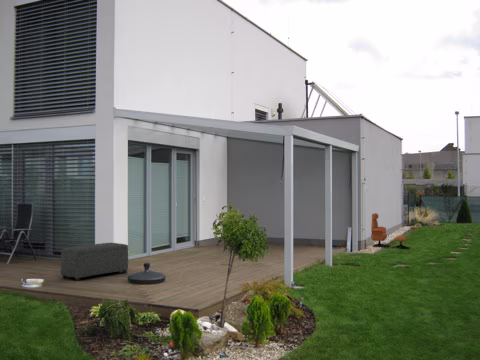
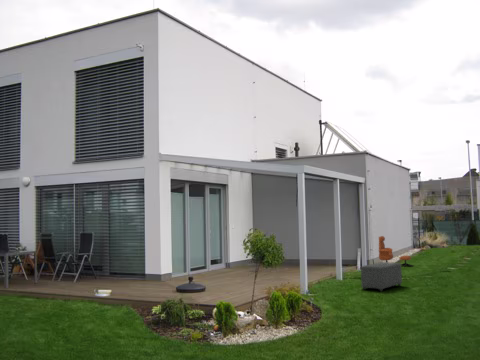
ottoman: present [61,243,128,281] -> present [361,262,402,291]

